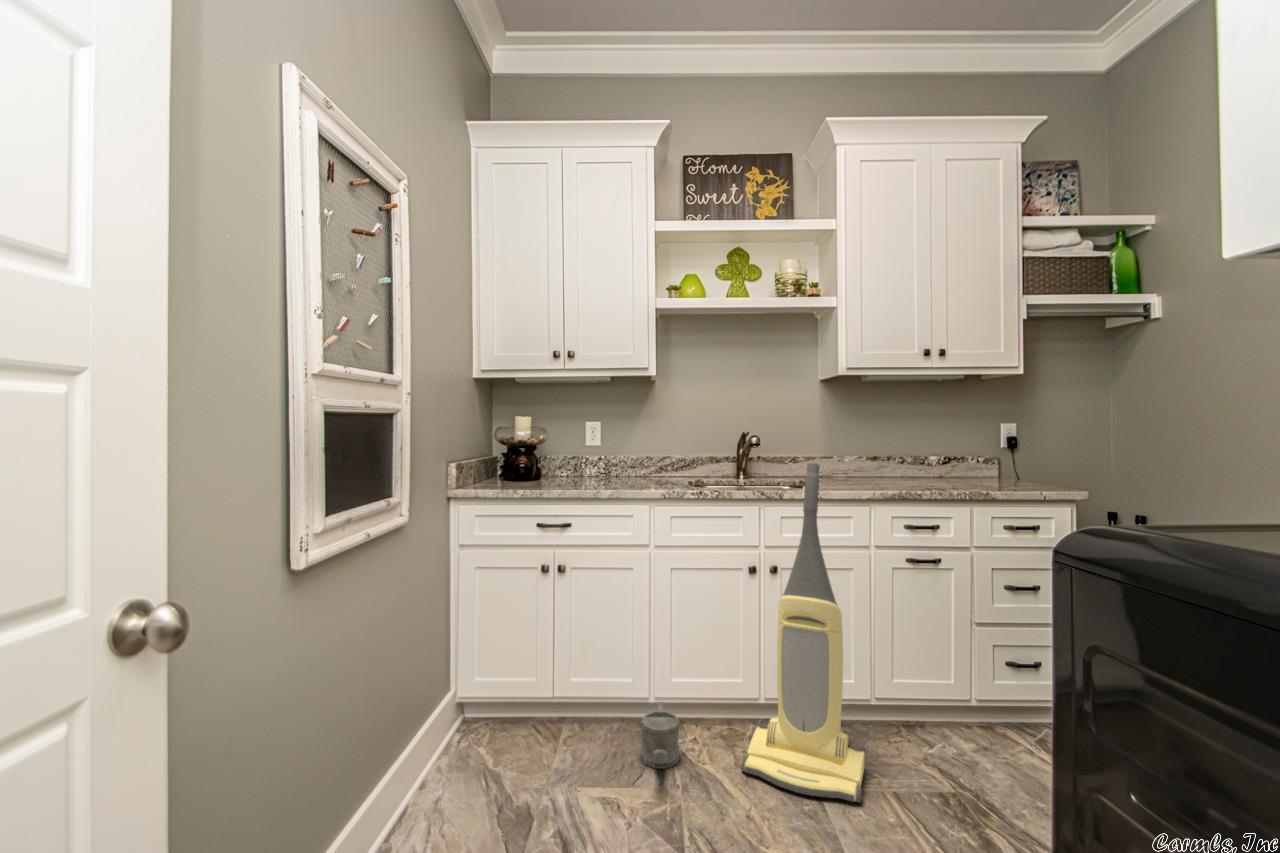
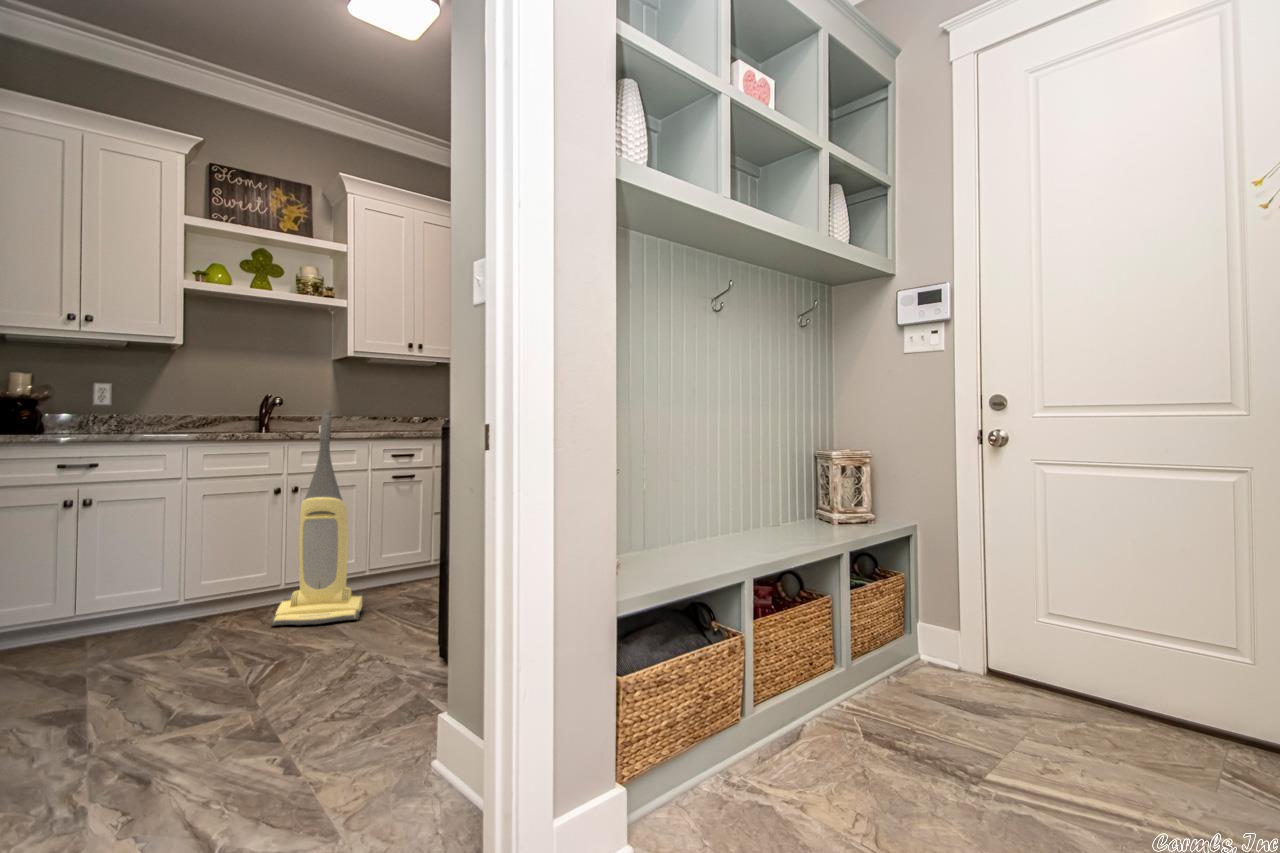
watering can: present [641,702,680,769] -> none [179,599,217,640]

